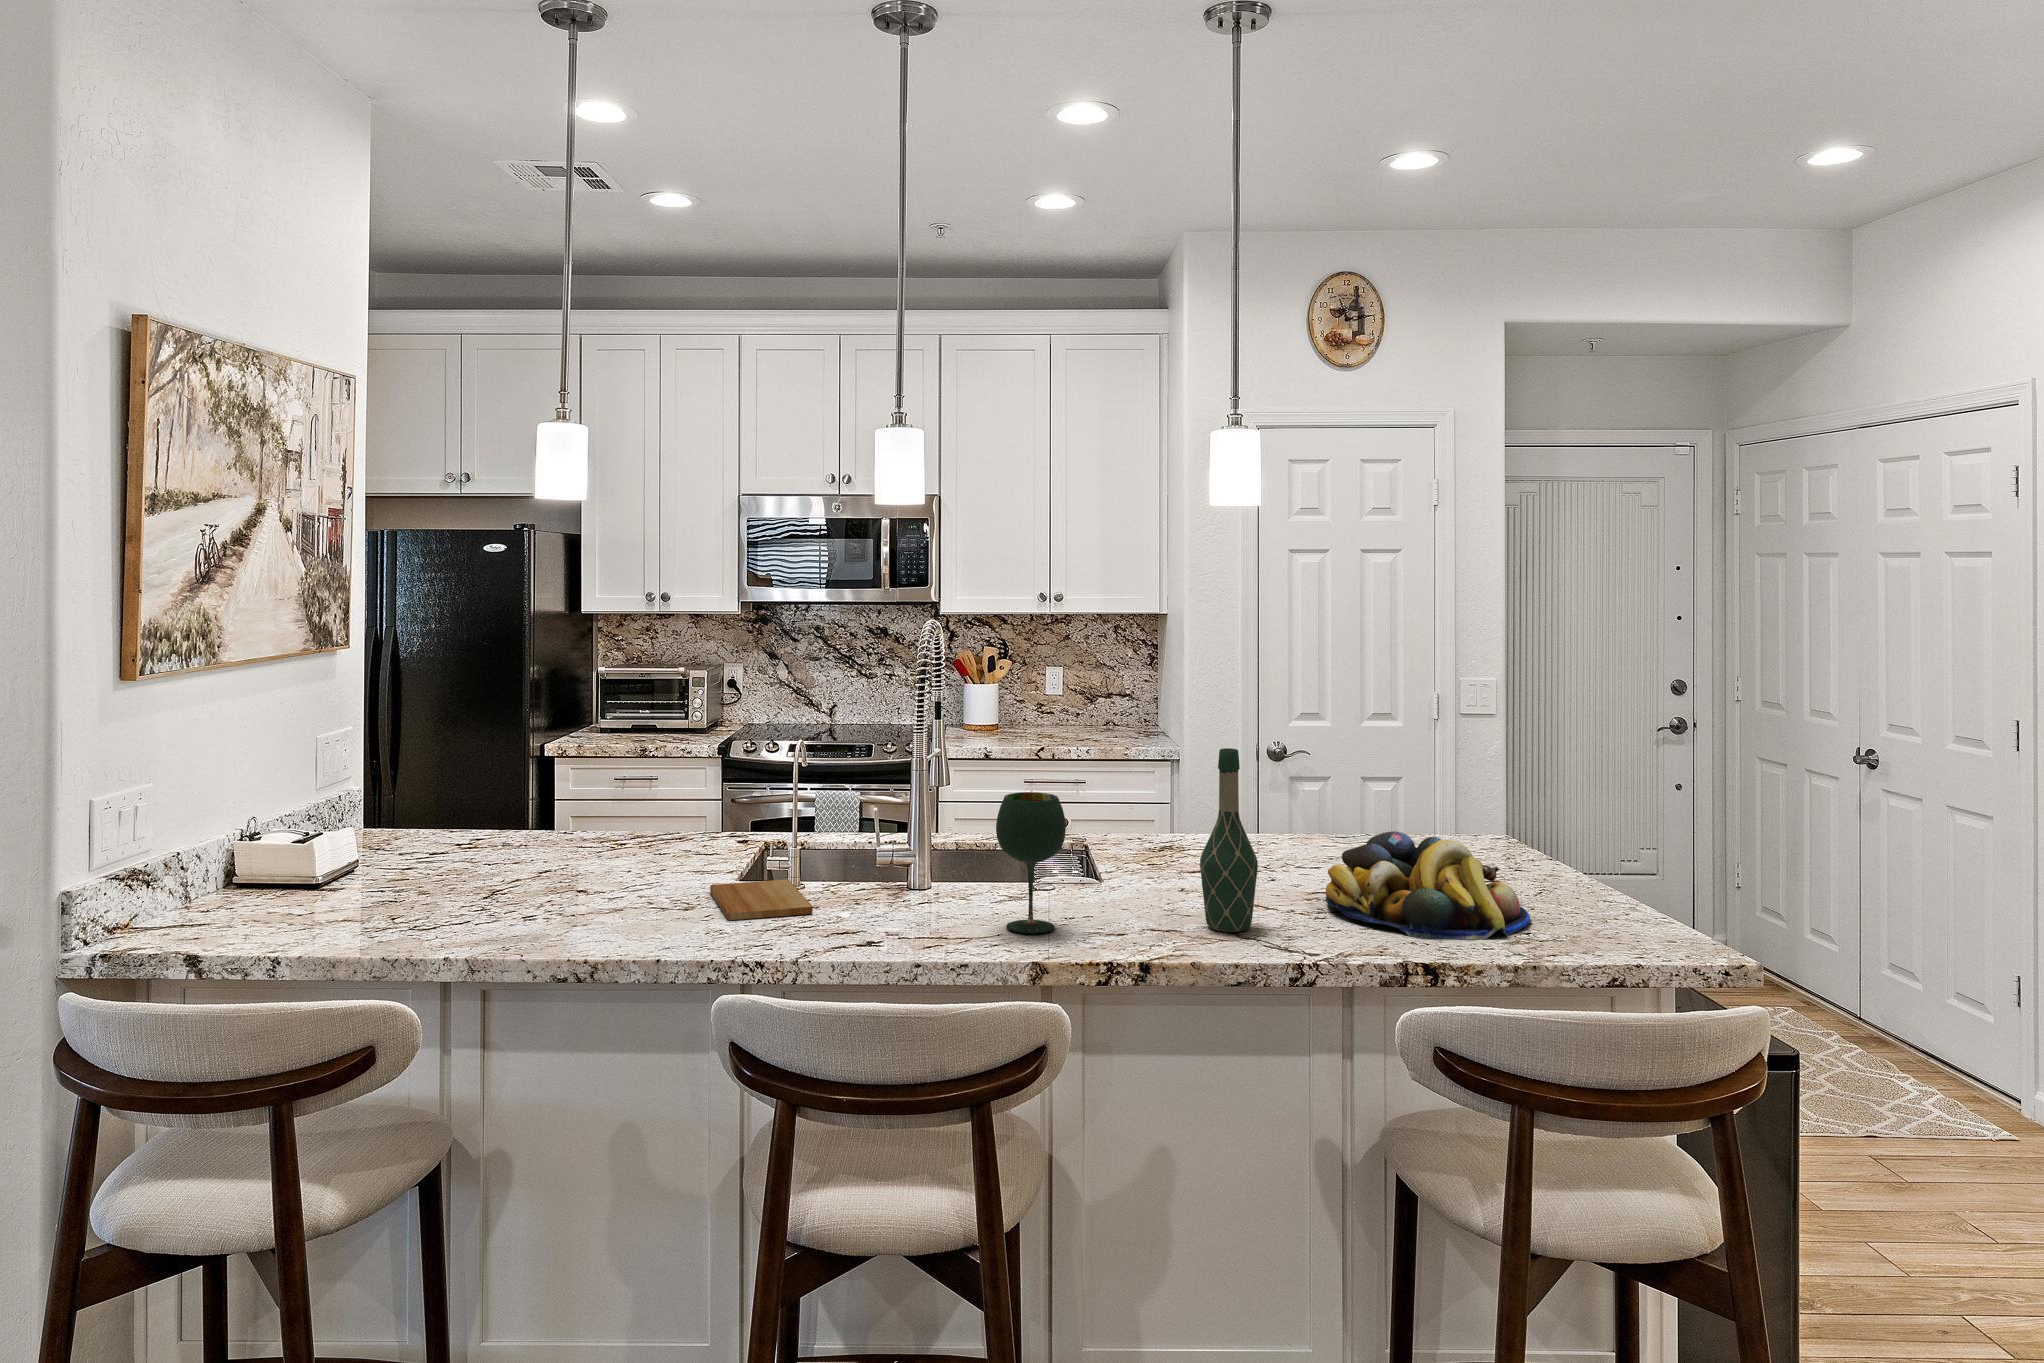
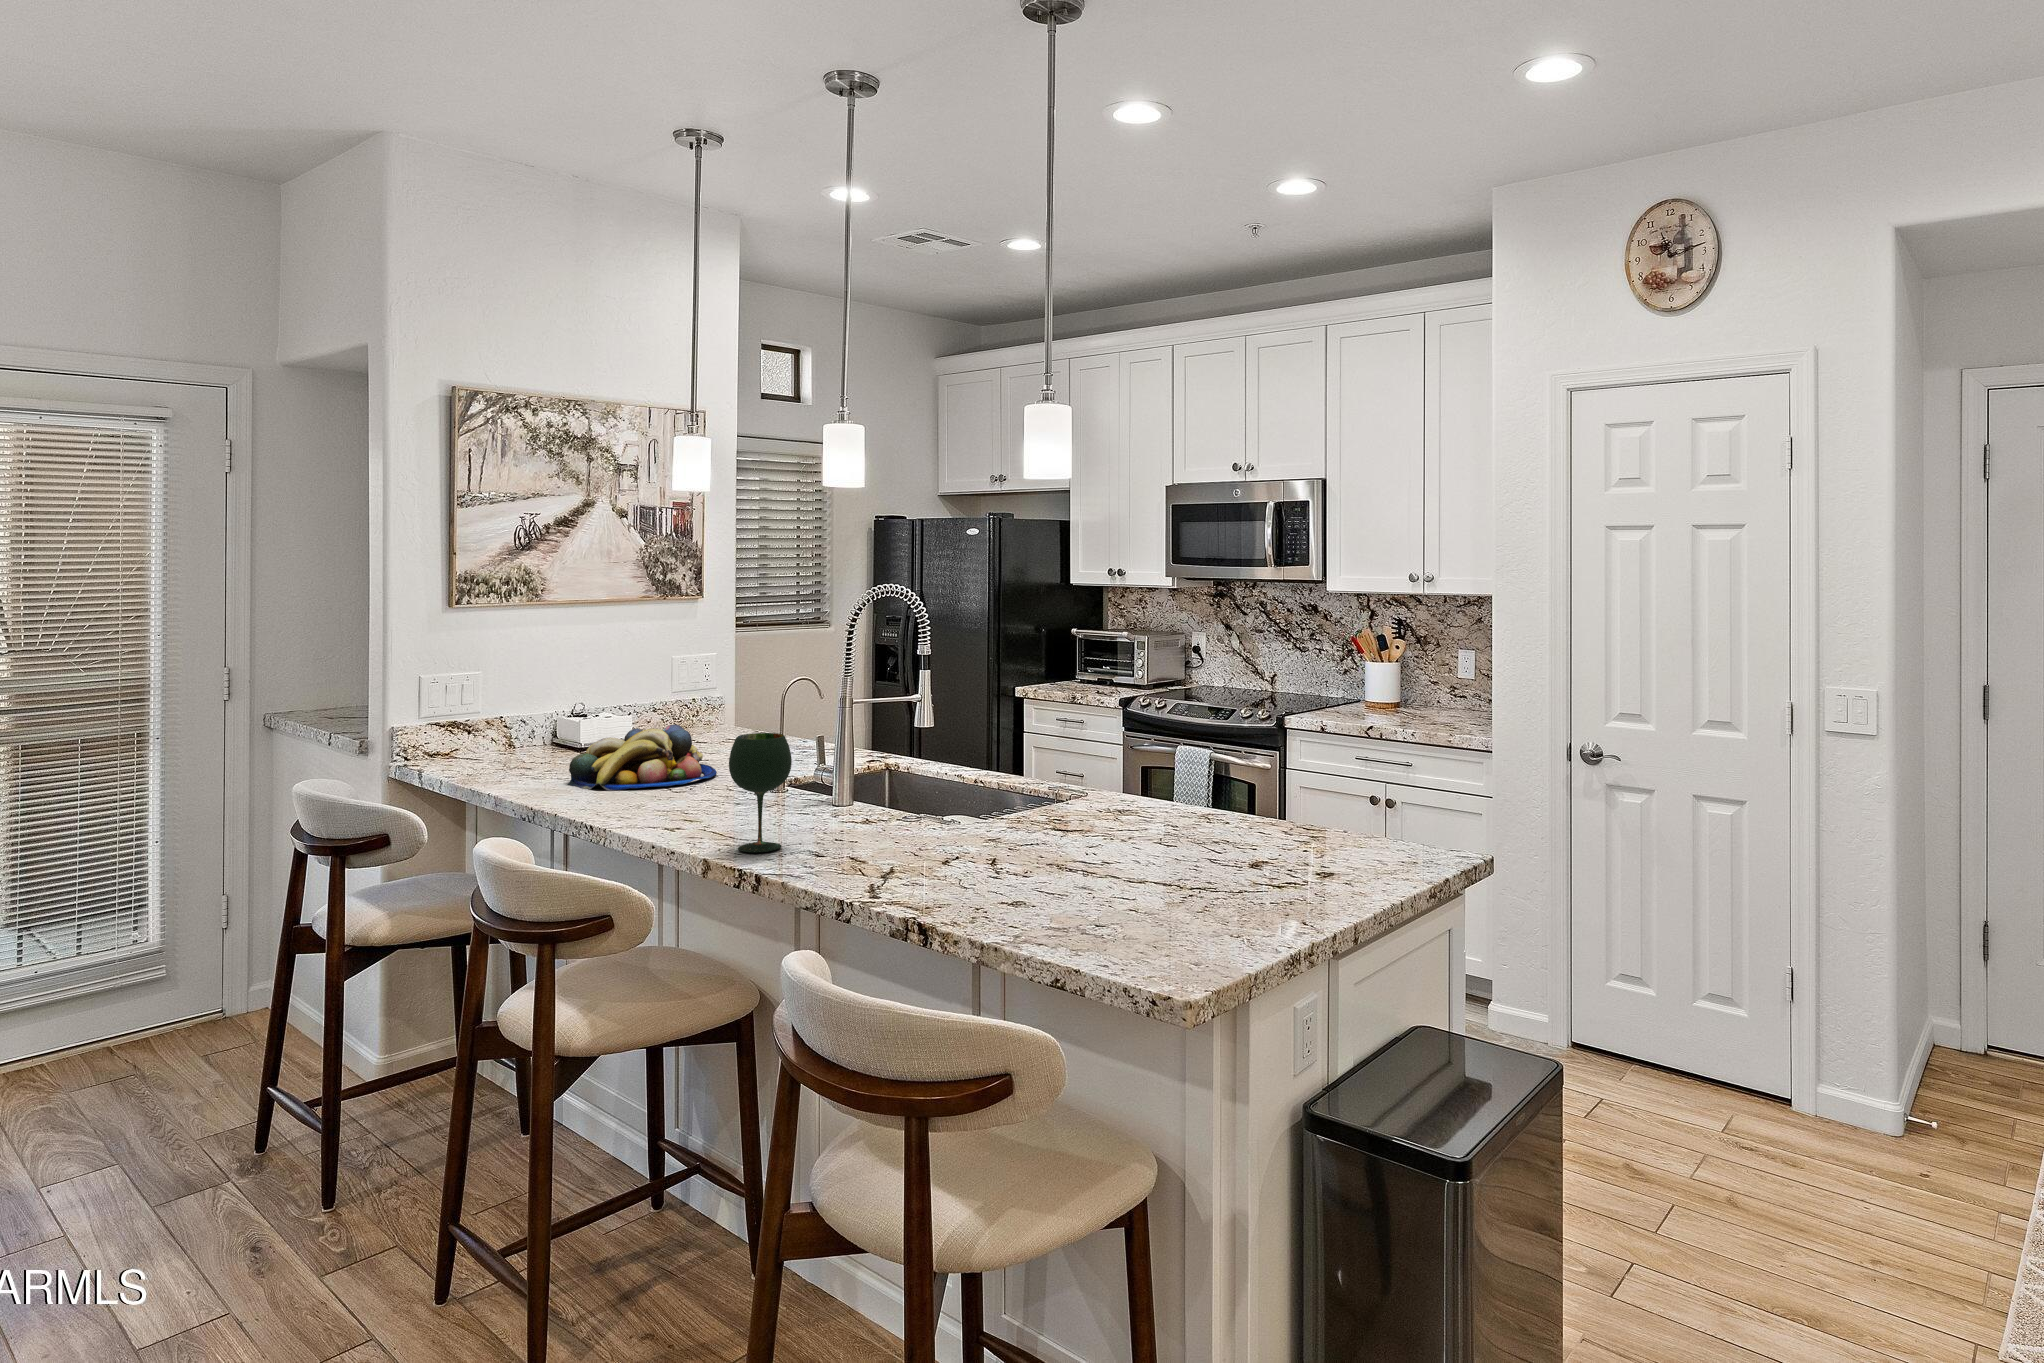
wine bottle: present [1200,748,1258,932] -> none [858,708,911,878]
fruit bowl: present [1325,831,1530,940] -> present [568,724,717,790]
cutting board: present [710,879,813,920] -> none [627,789,739,816]

